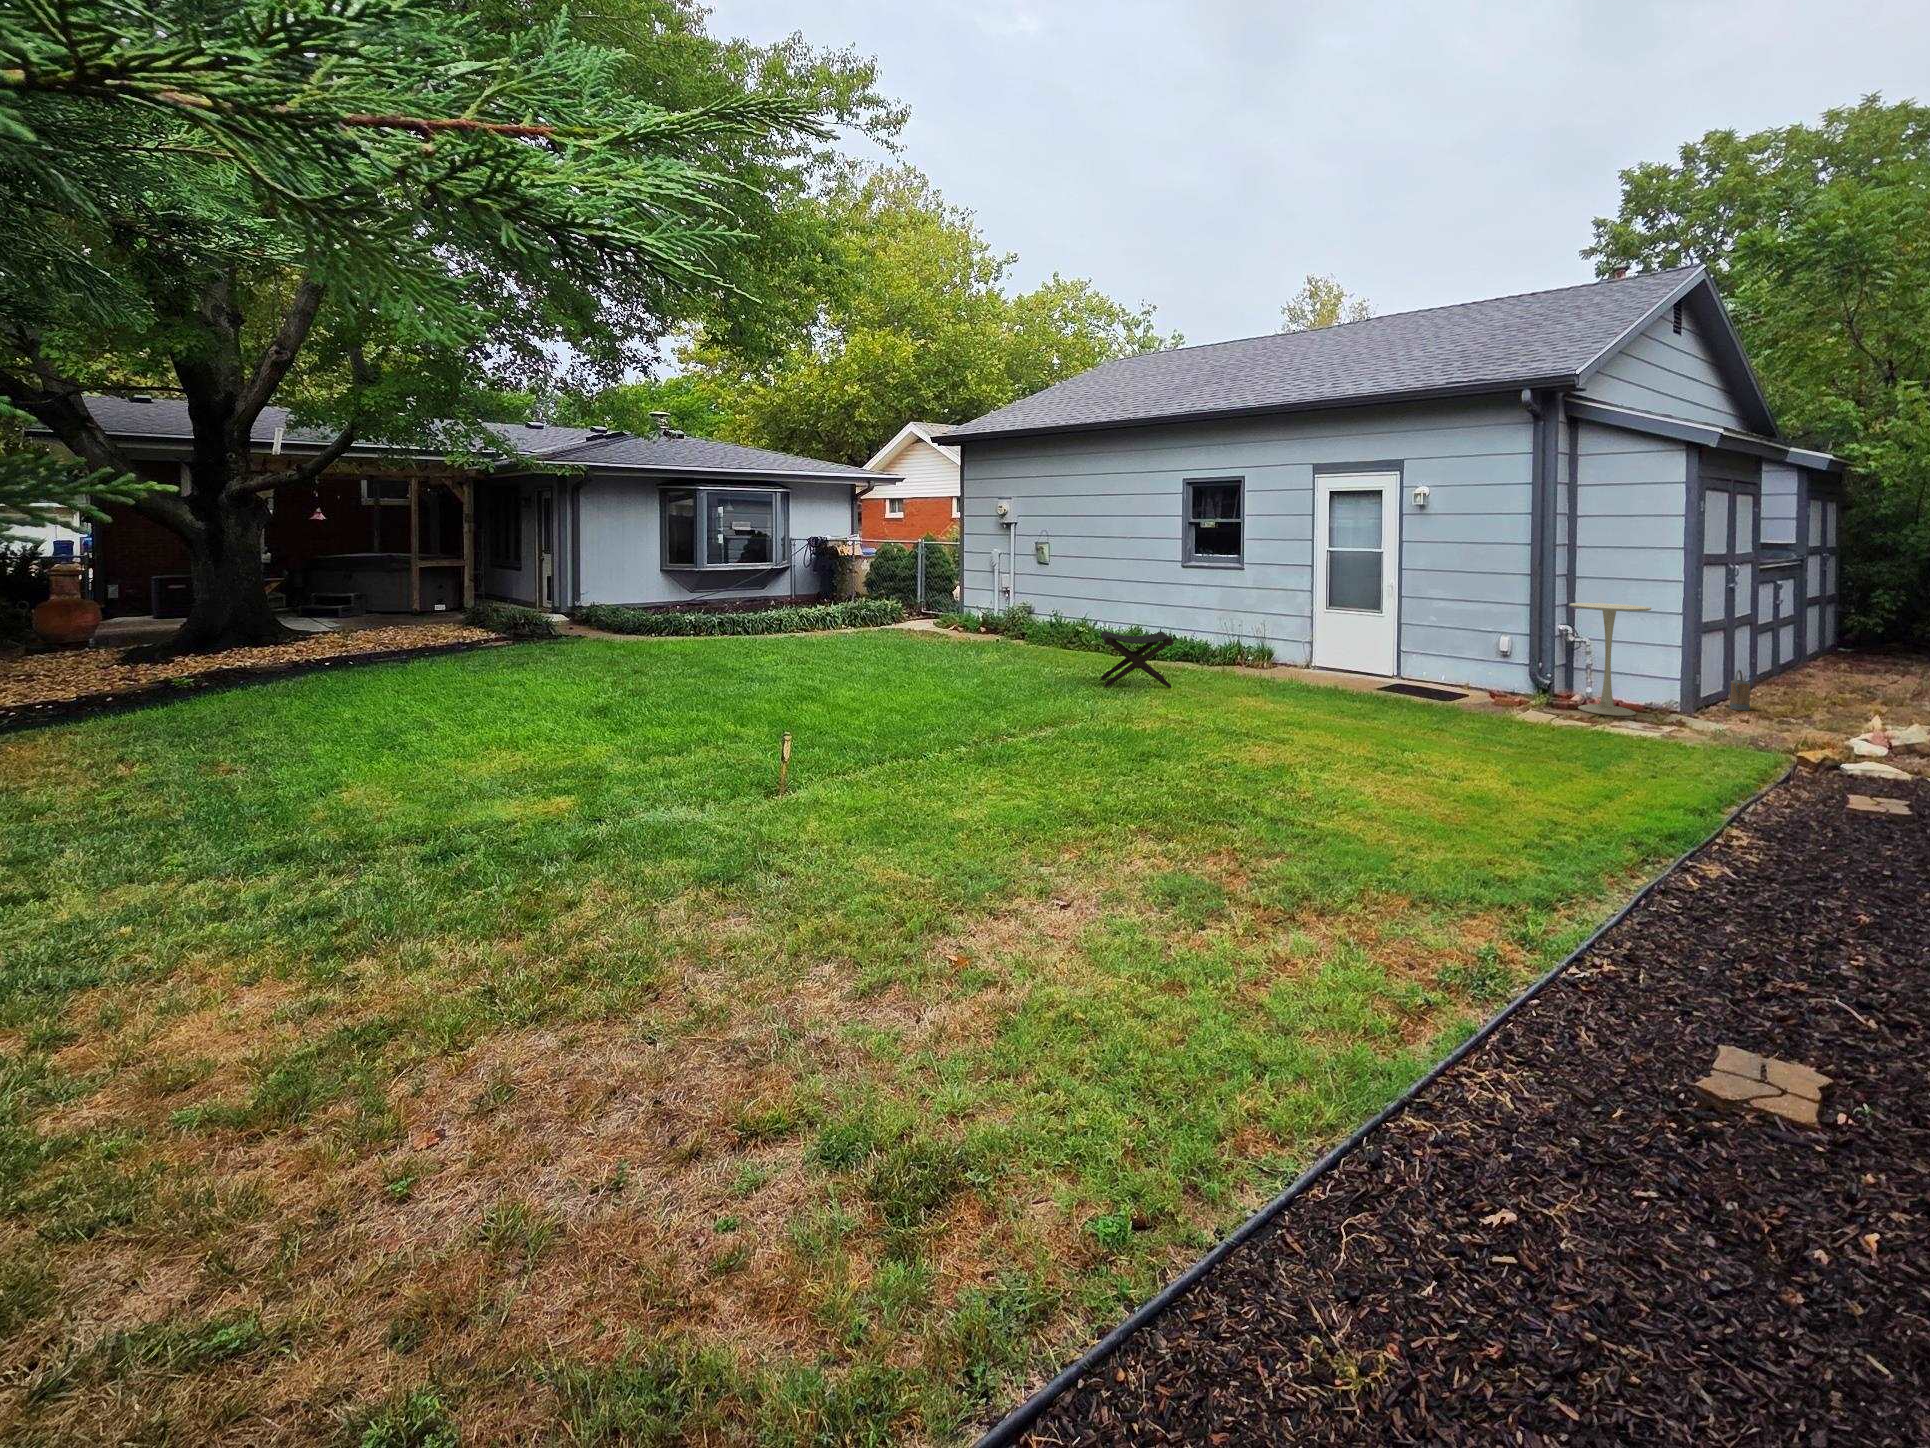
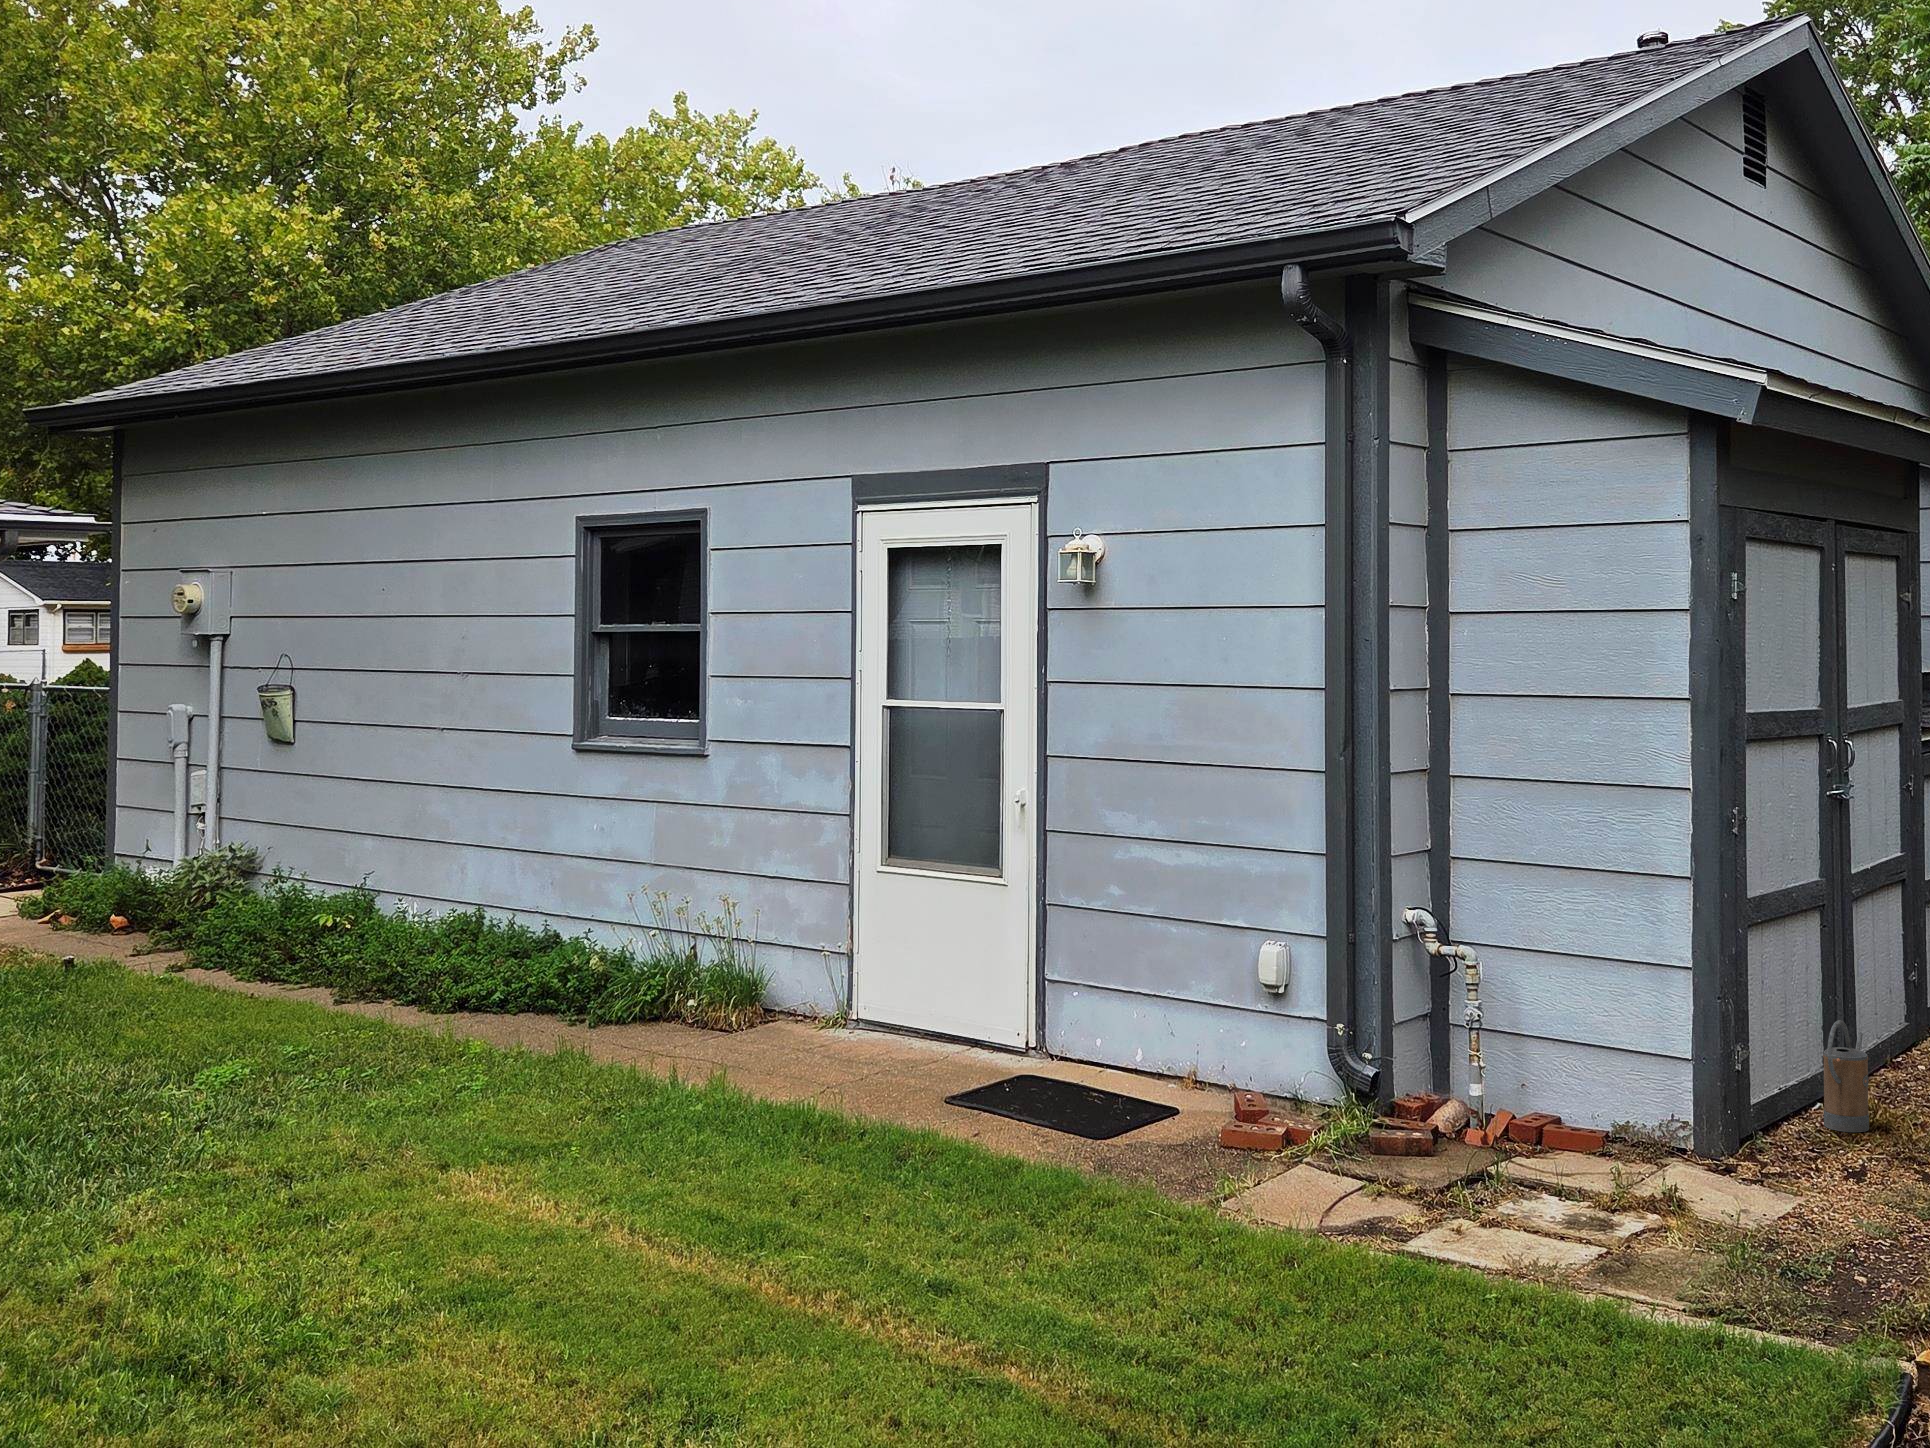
pedestal table: present [1569,603,1651,716] -> none [1399,849,1596,1179]
footstool: present [1101,631,1173,688] -> none [64,958,335,1148]

